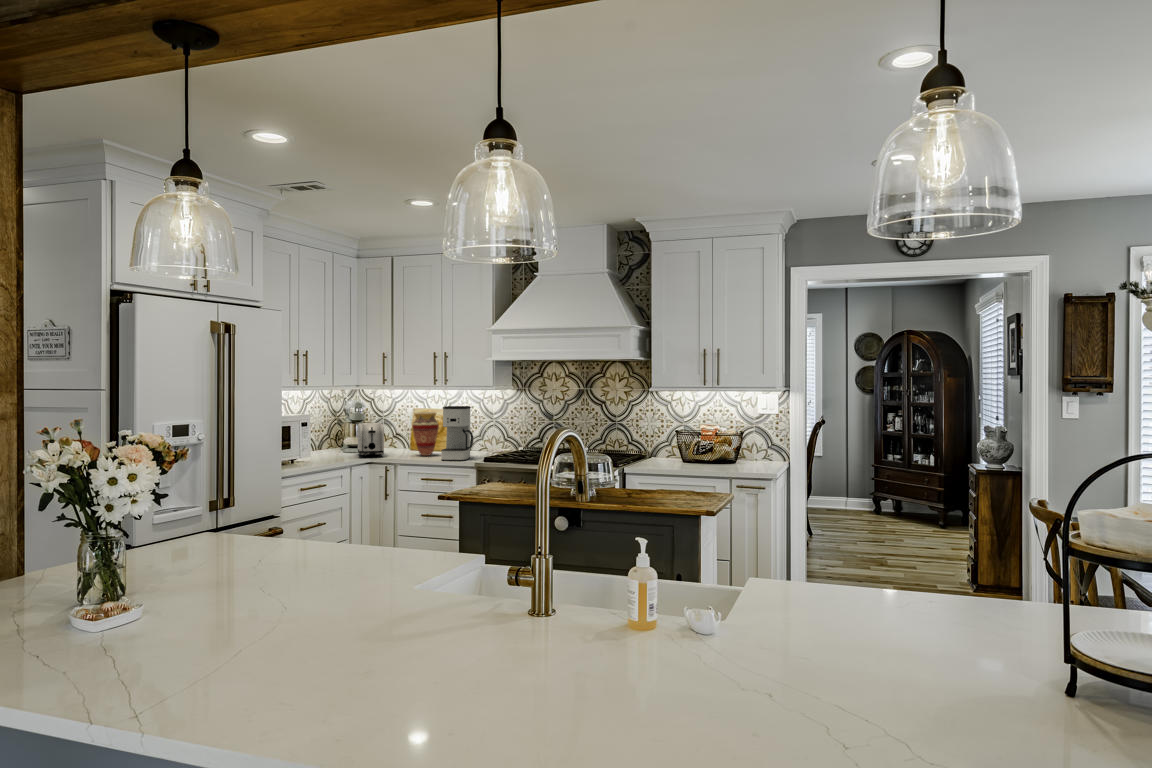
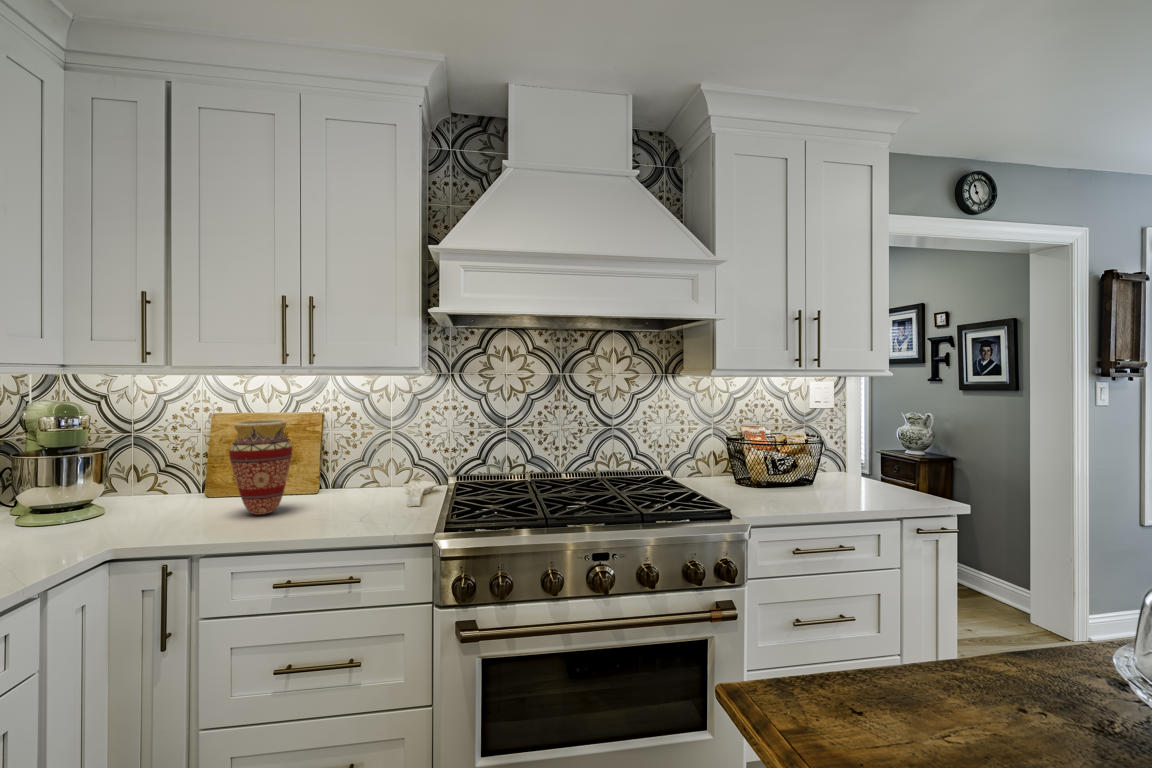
coffee maker: present [441,406,473,461] -> none [319,407,388,527]
toaster: present [358,423,384,457] -> none [72,449,157,539]

